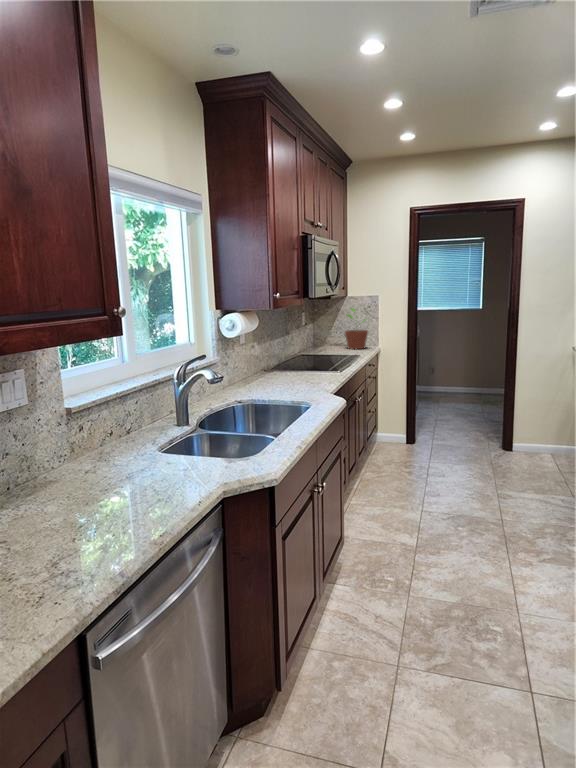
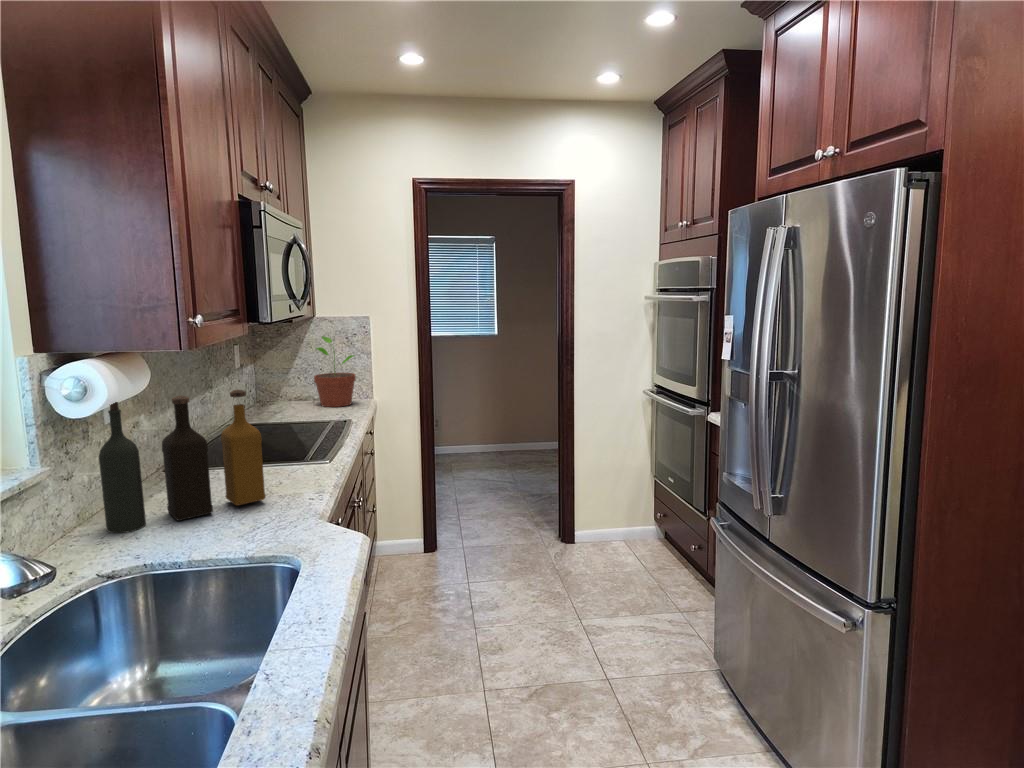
bottle: none [238,329,306,389] -> present [99,390,266,533]

